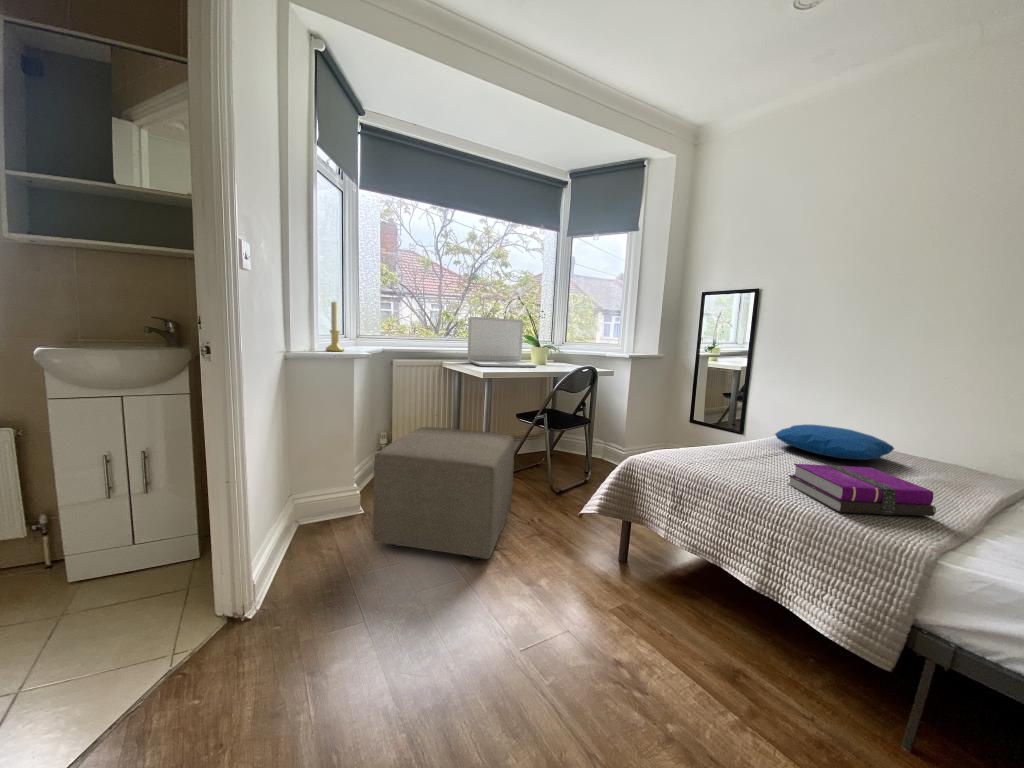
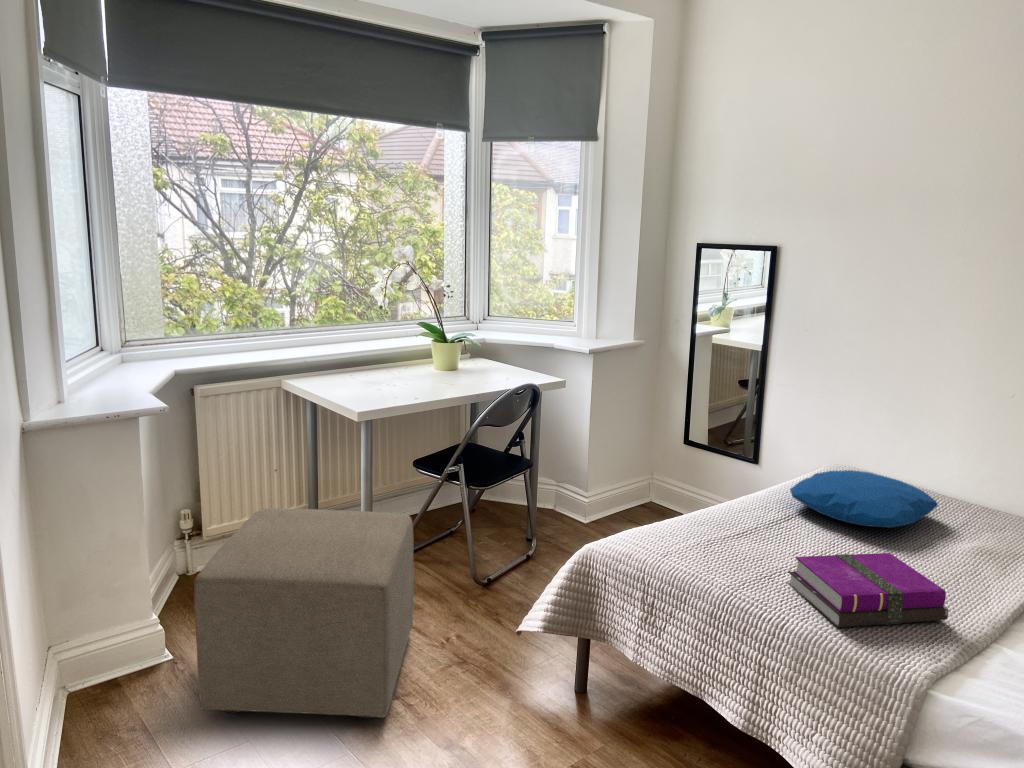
candle holder: present [326,302,344,351] -> none [83,314,116,401]
laptop: present [468,317,537,367] -> none [322,297,443,389]

